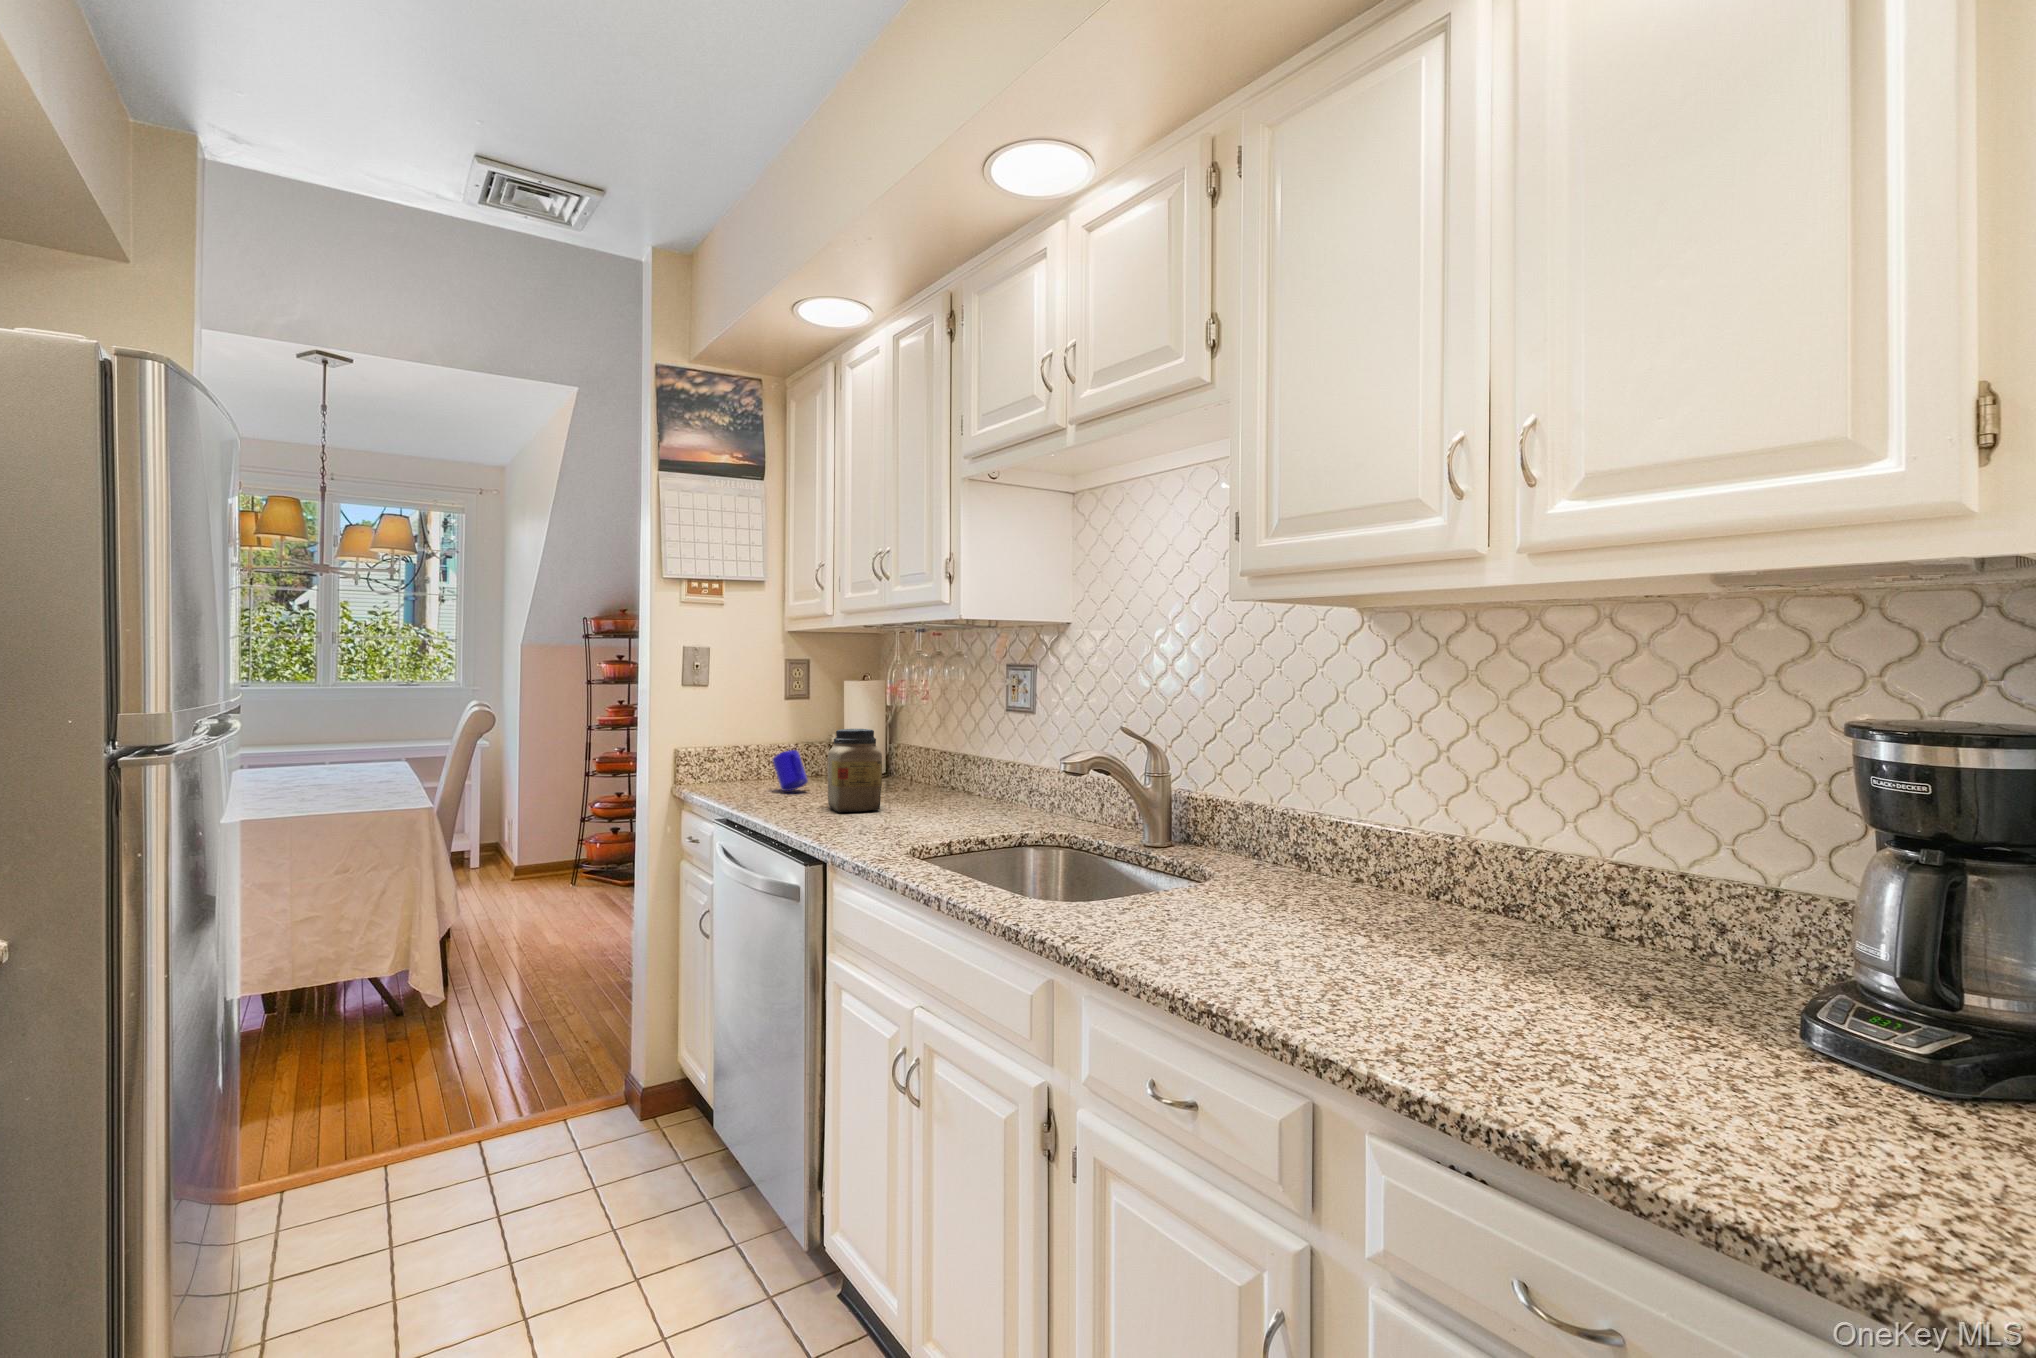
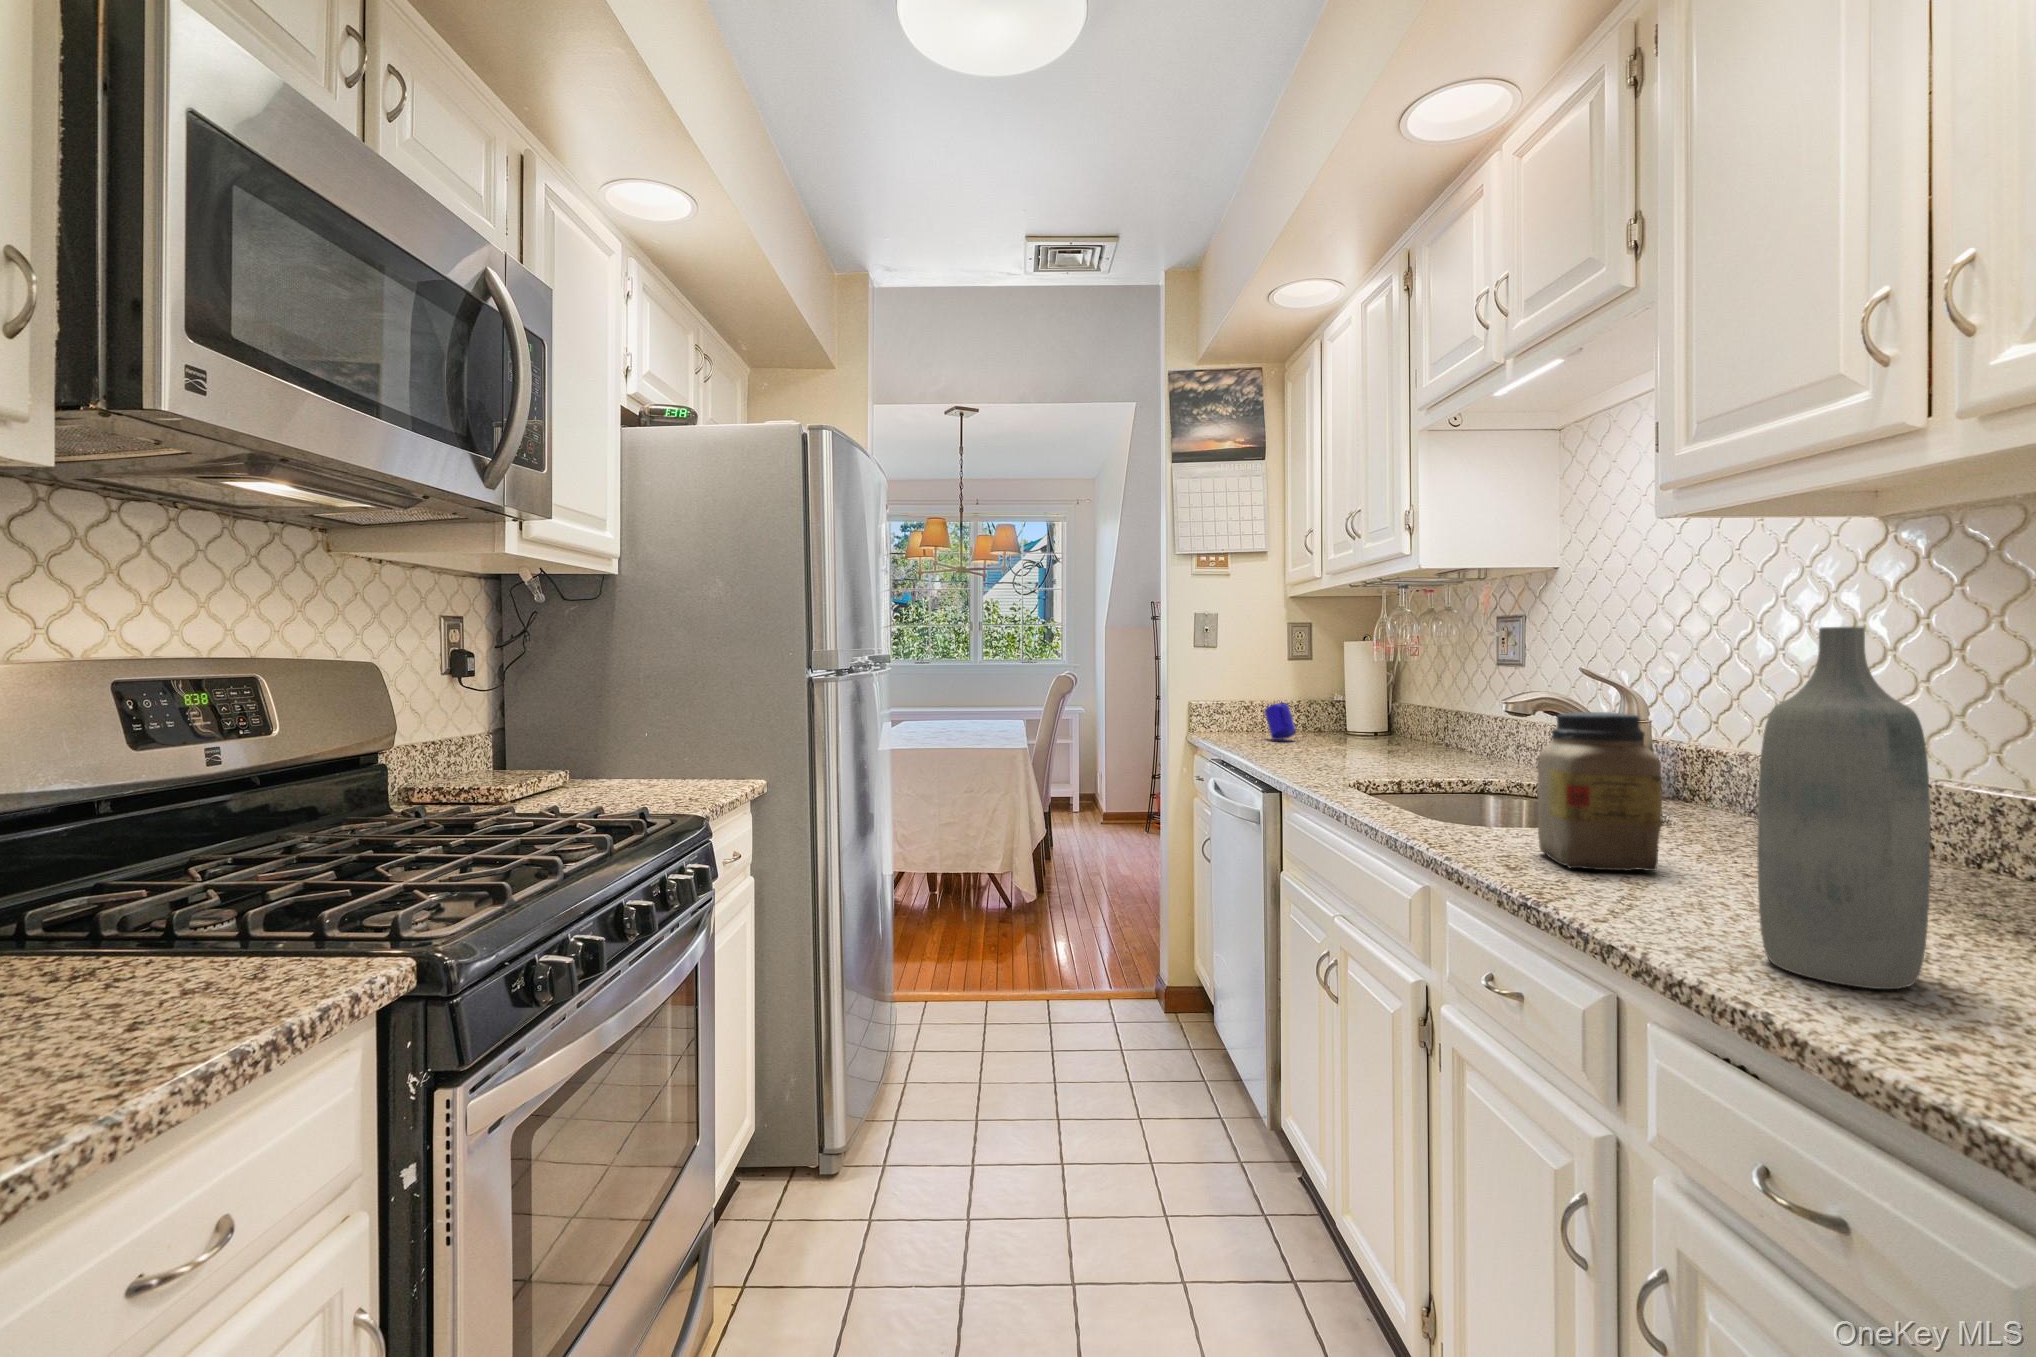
jar: present [828,729,882,812] -> present [1537,712,1662,871]
bottle: none [1438,738,1568,1071] -> present [1757,626,1930,989]

